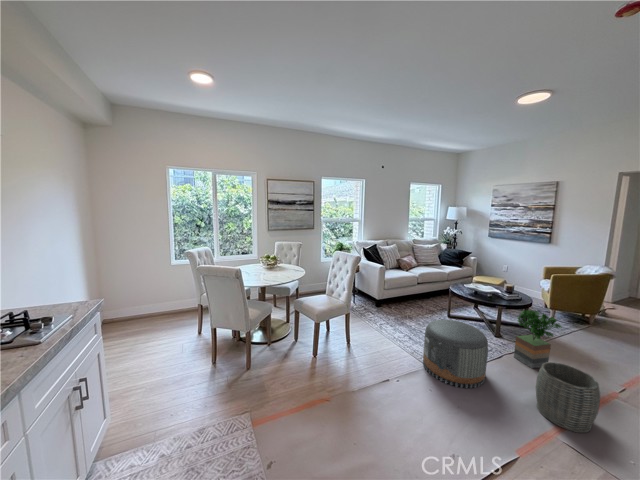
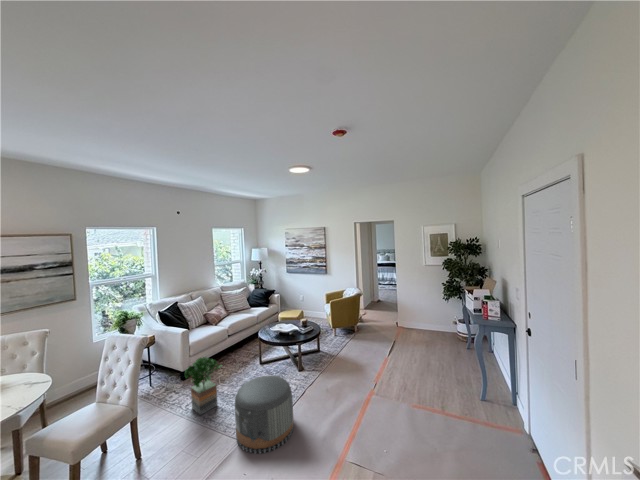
potted tree: present [514,310,562,368] -> present [185,357,222,415]
woven basket: present [536,362,600,433] -> none [329,386,365,445]

